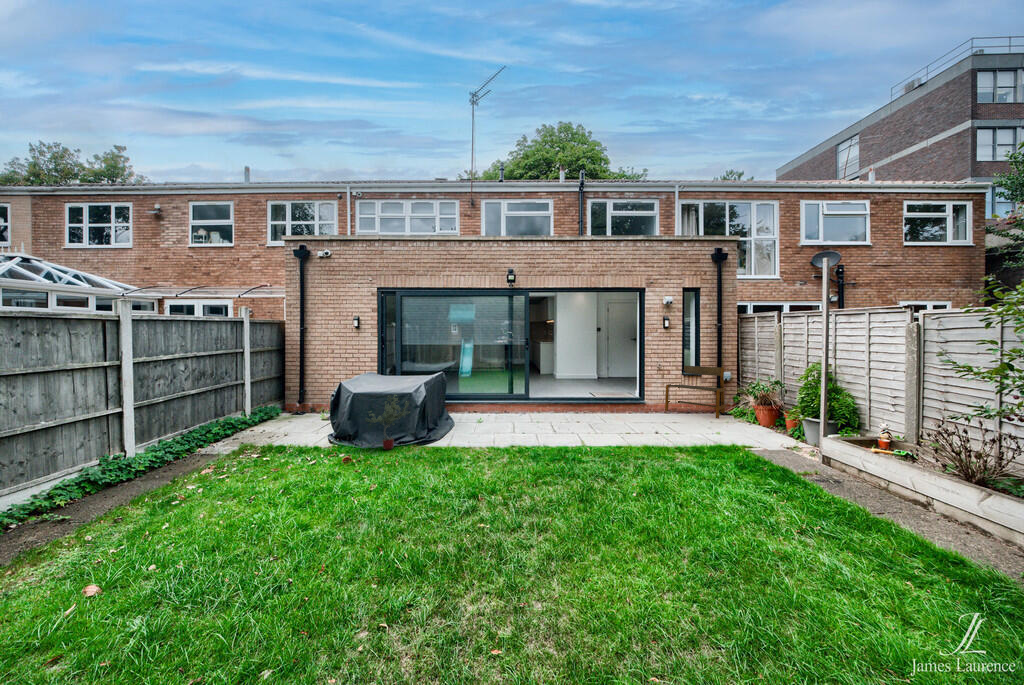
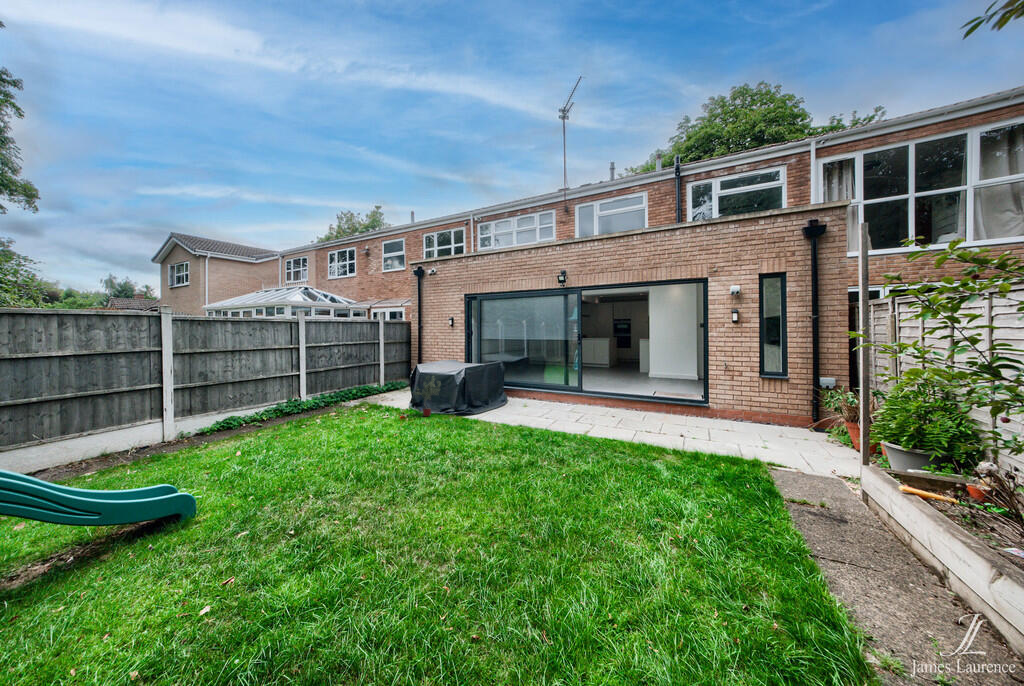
bench: present [665,365,726,419] -> none [727,367,810,435]

